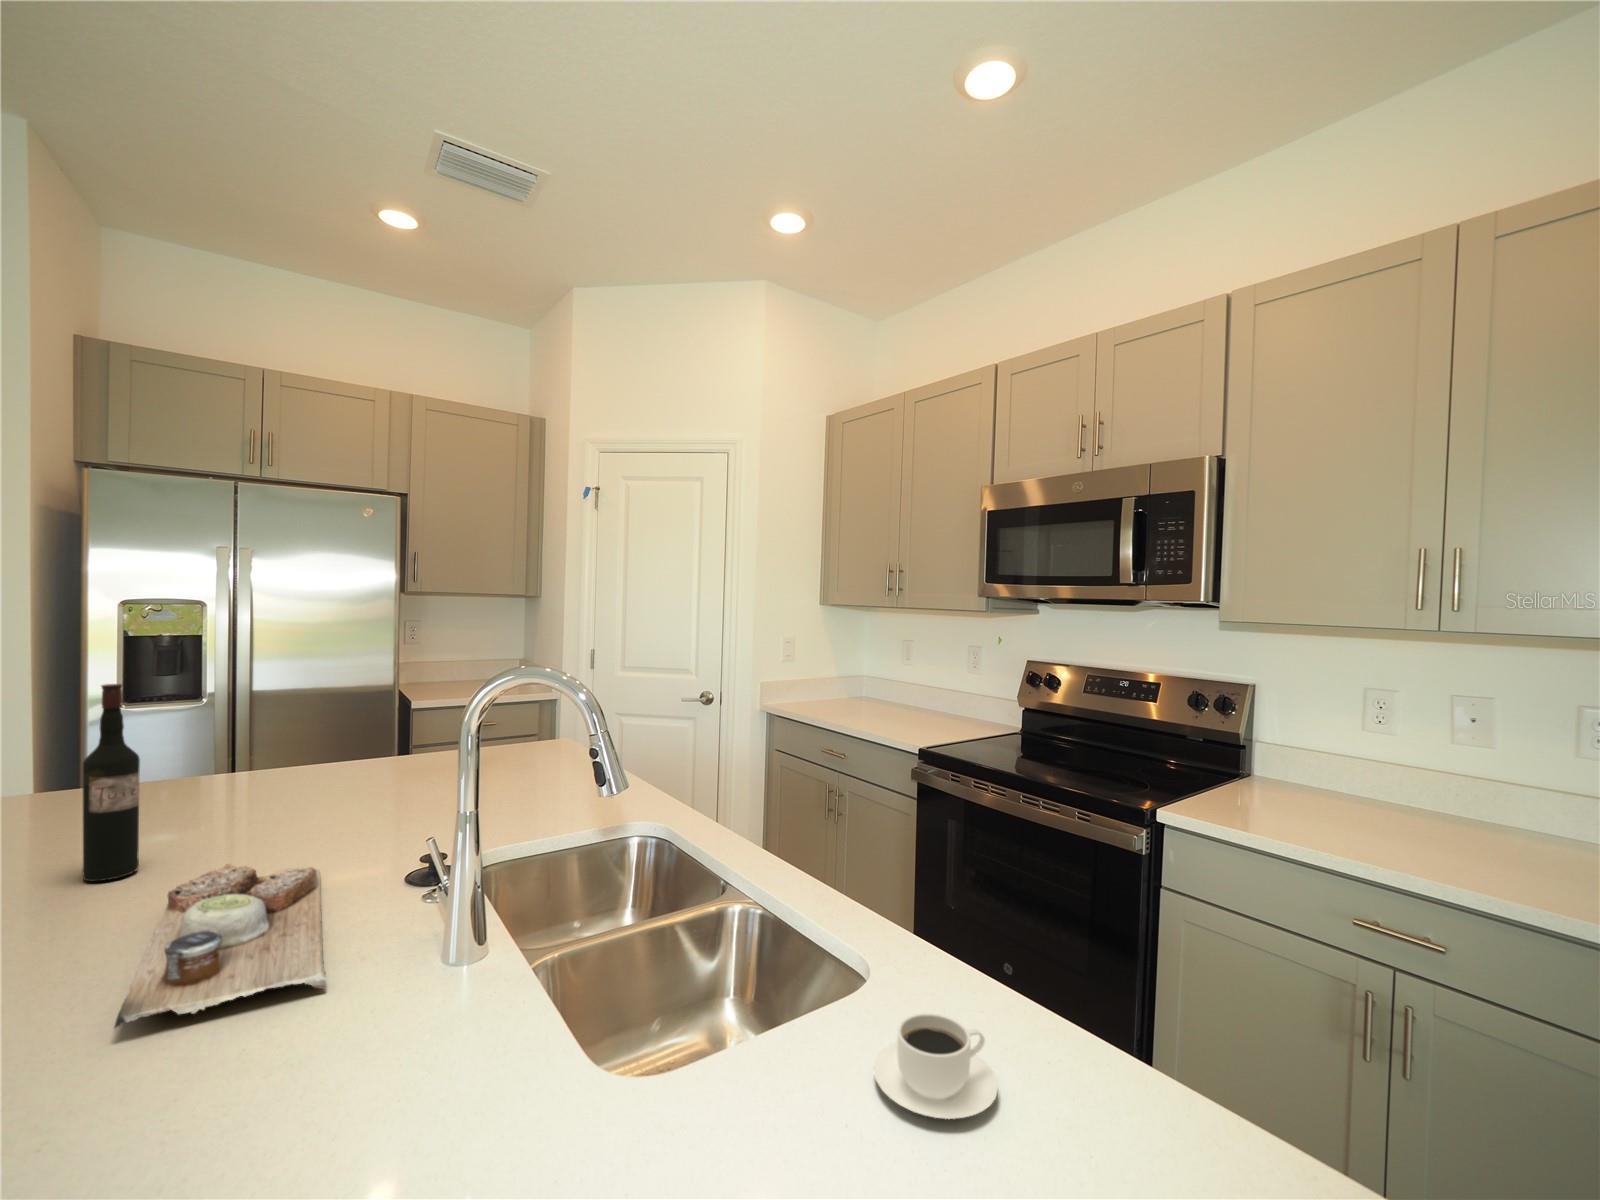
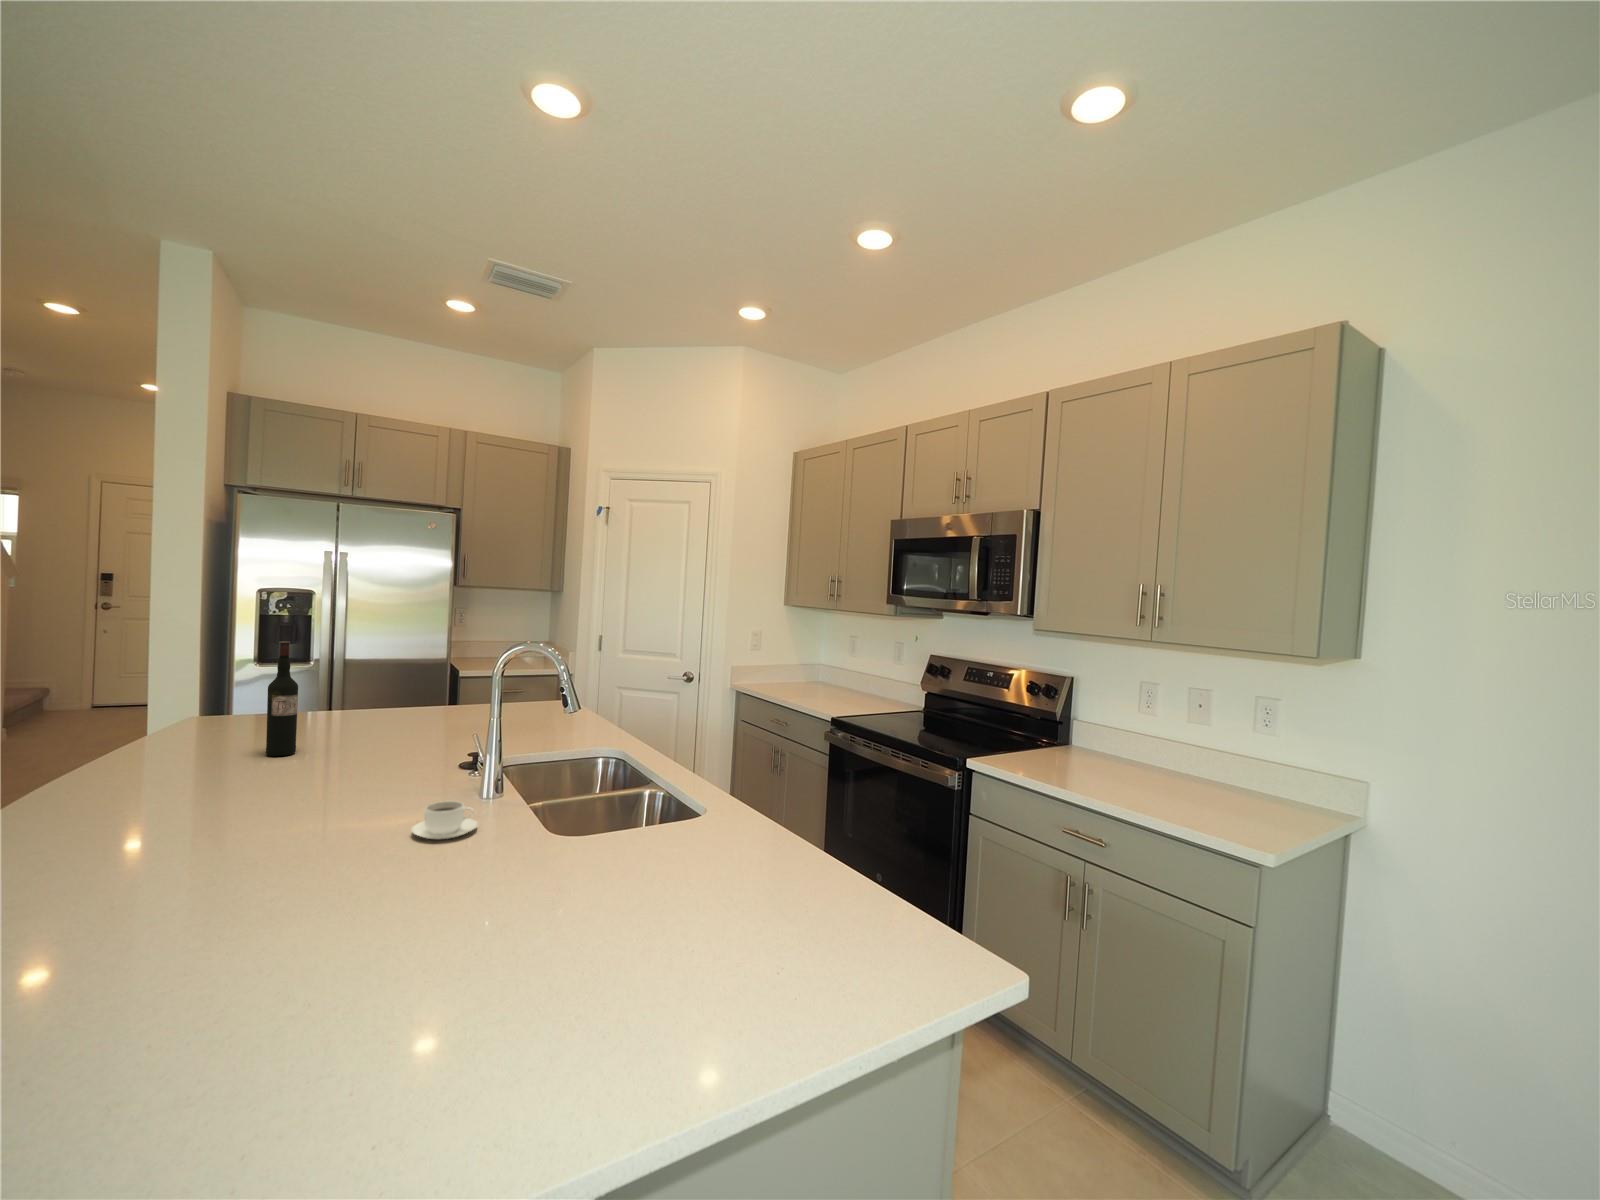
cutting board: present [114,864,327,1028] -> none [306,749,407,809]
coffee cup: present [874,1013,998,1119] -> present [411,801,477,839]

